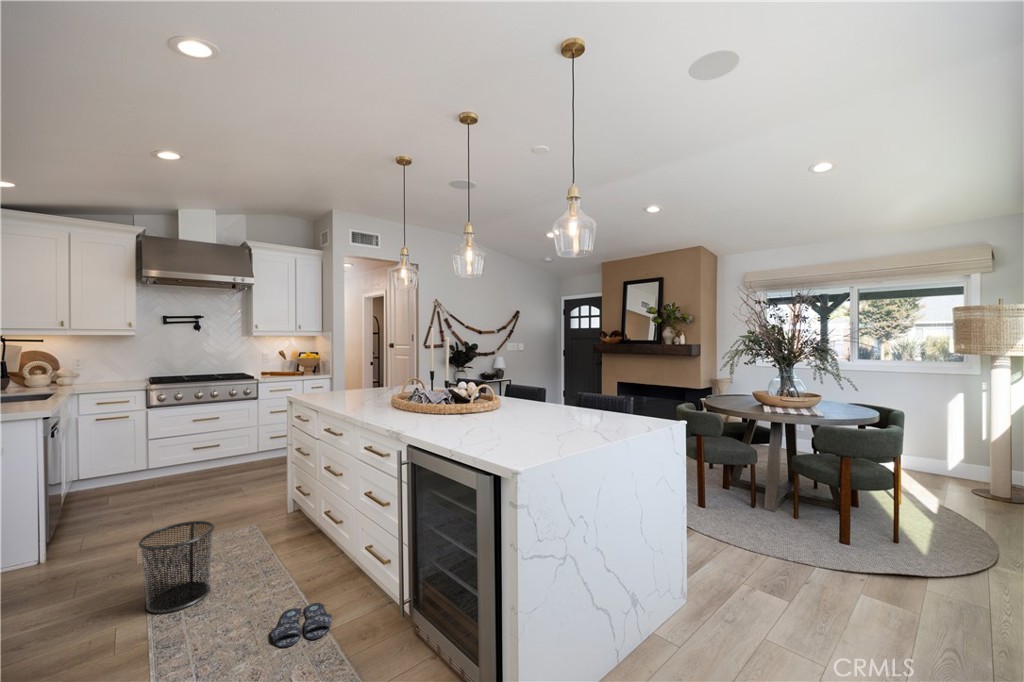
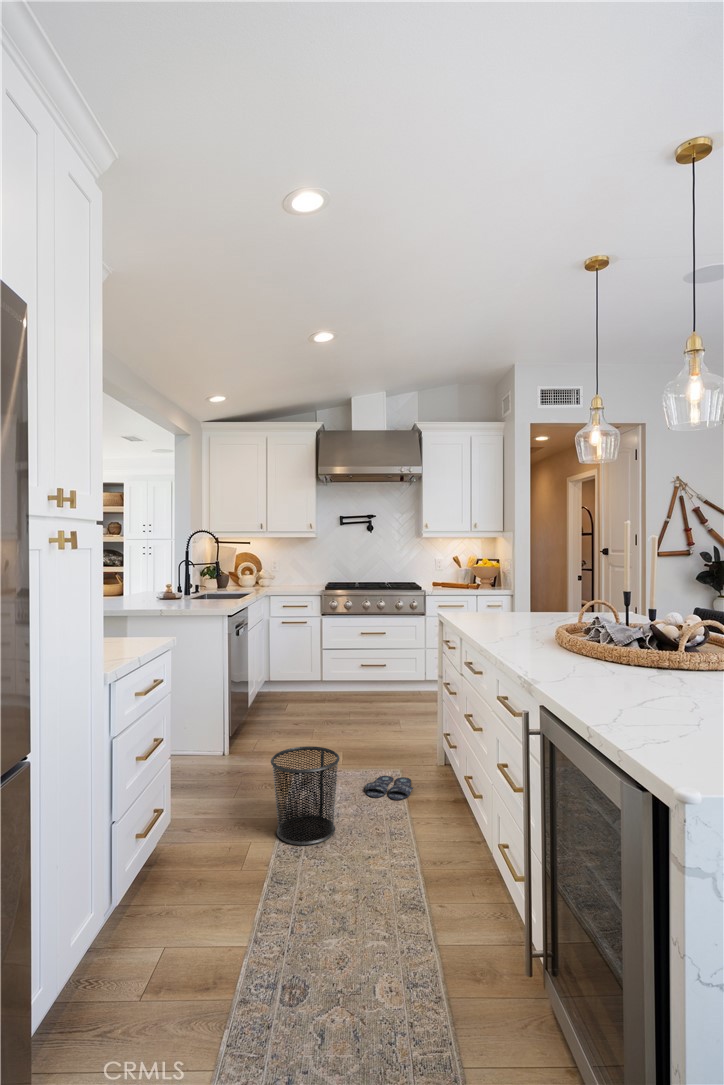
slippers: present [271,603,332,648] -> present [365,776,413,800]

